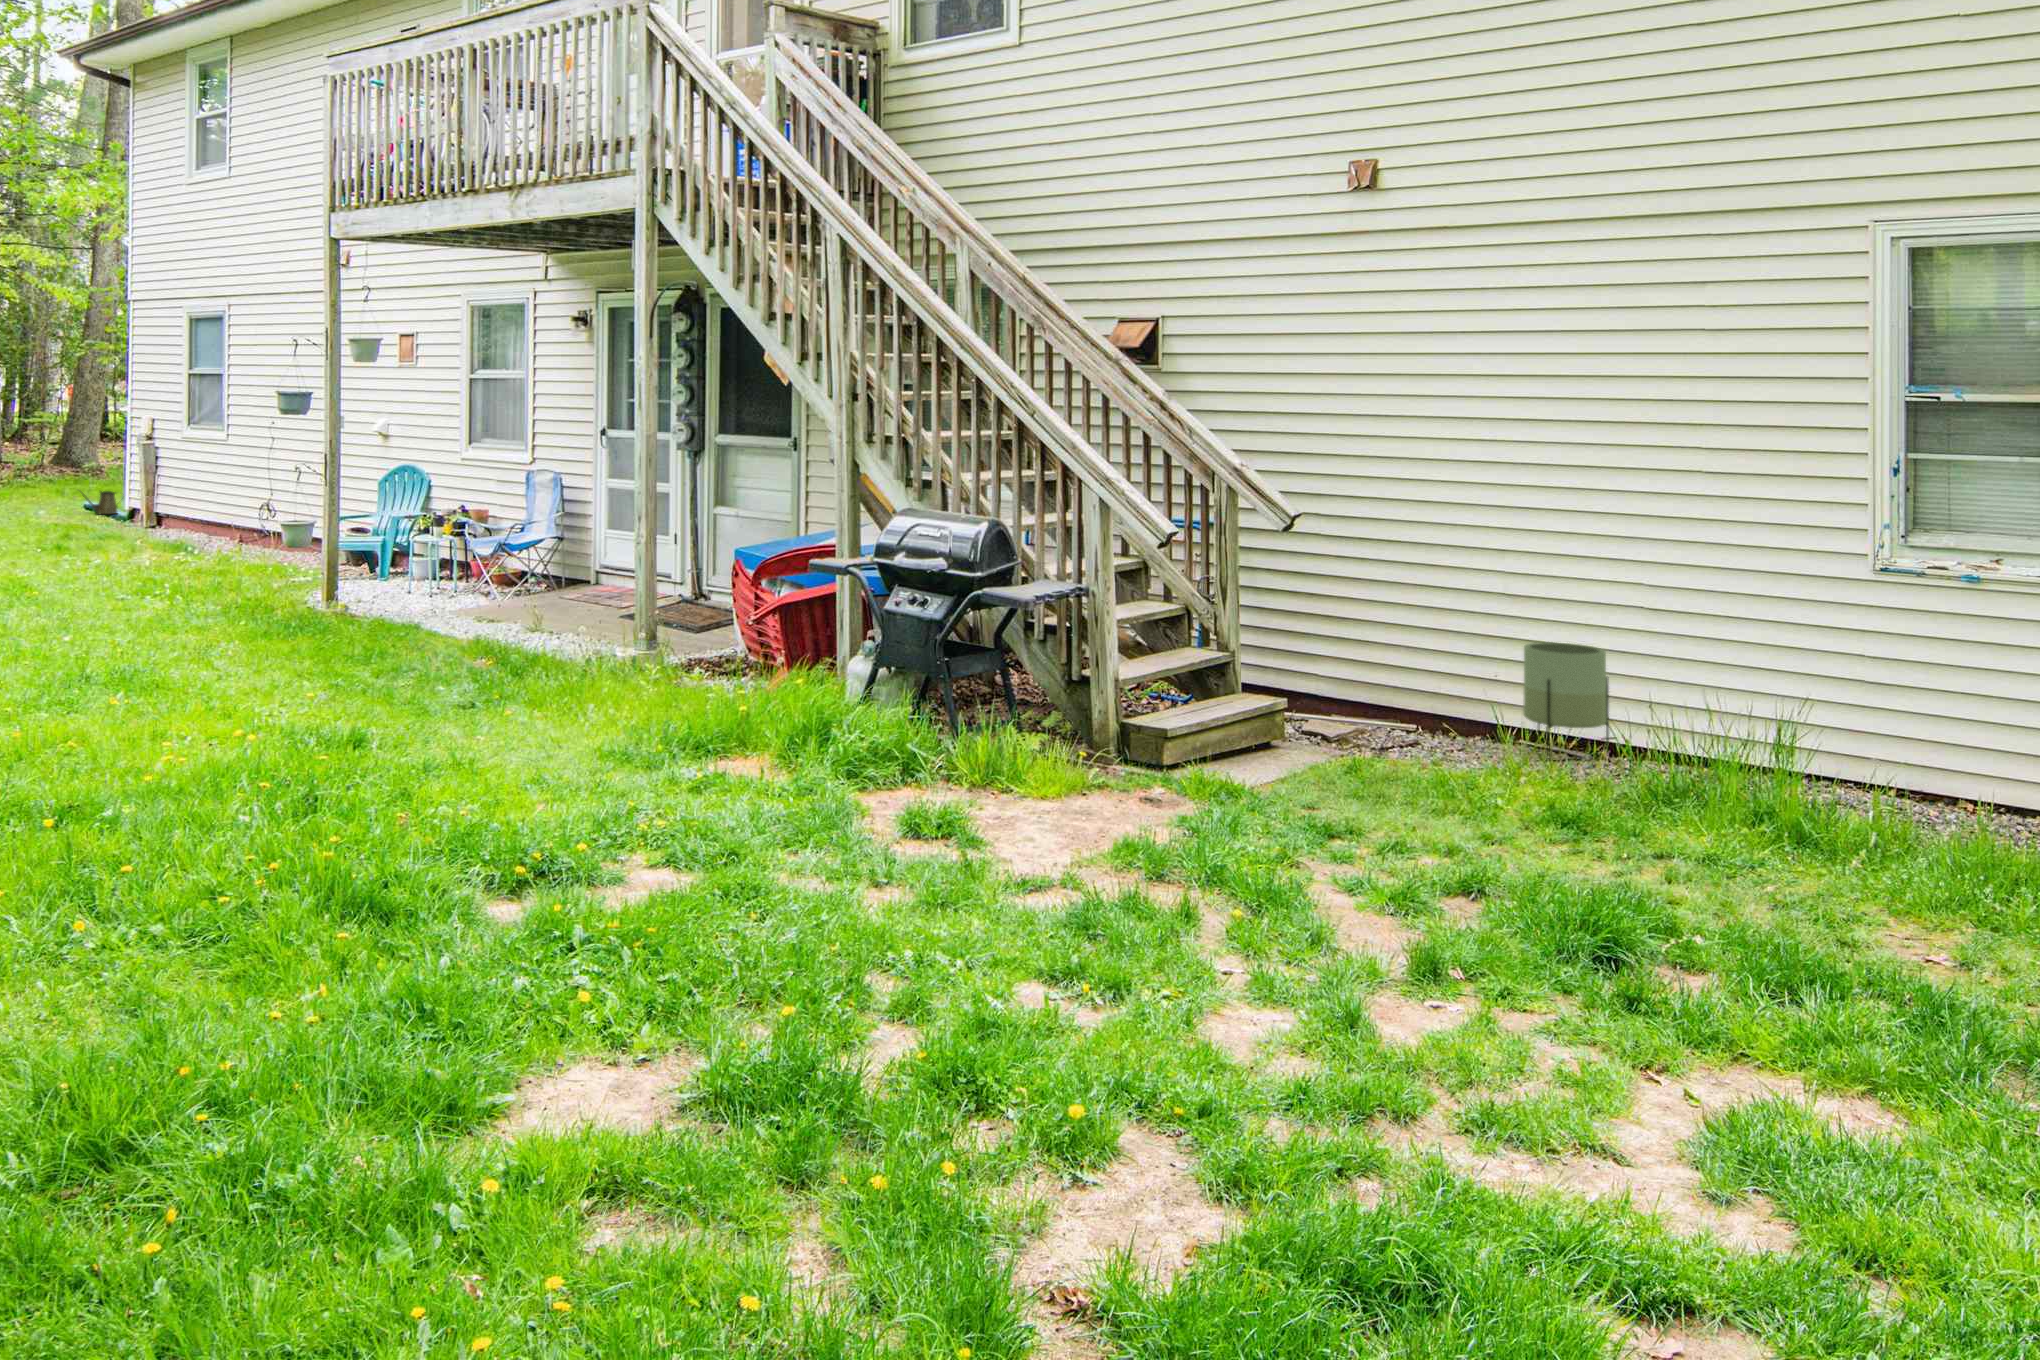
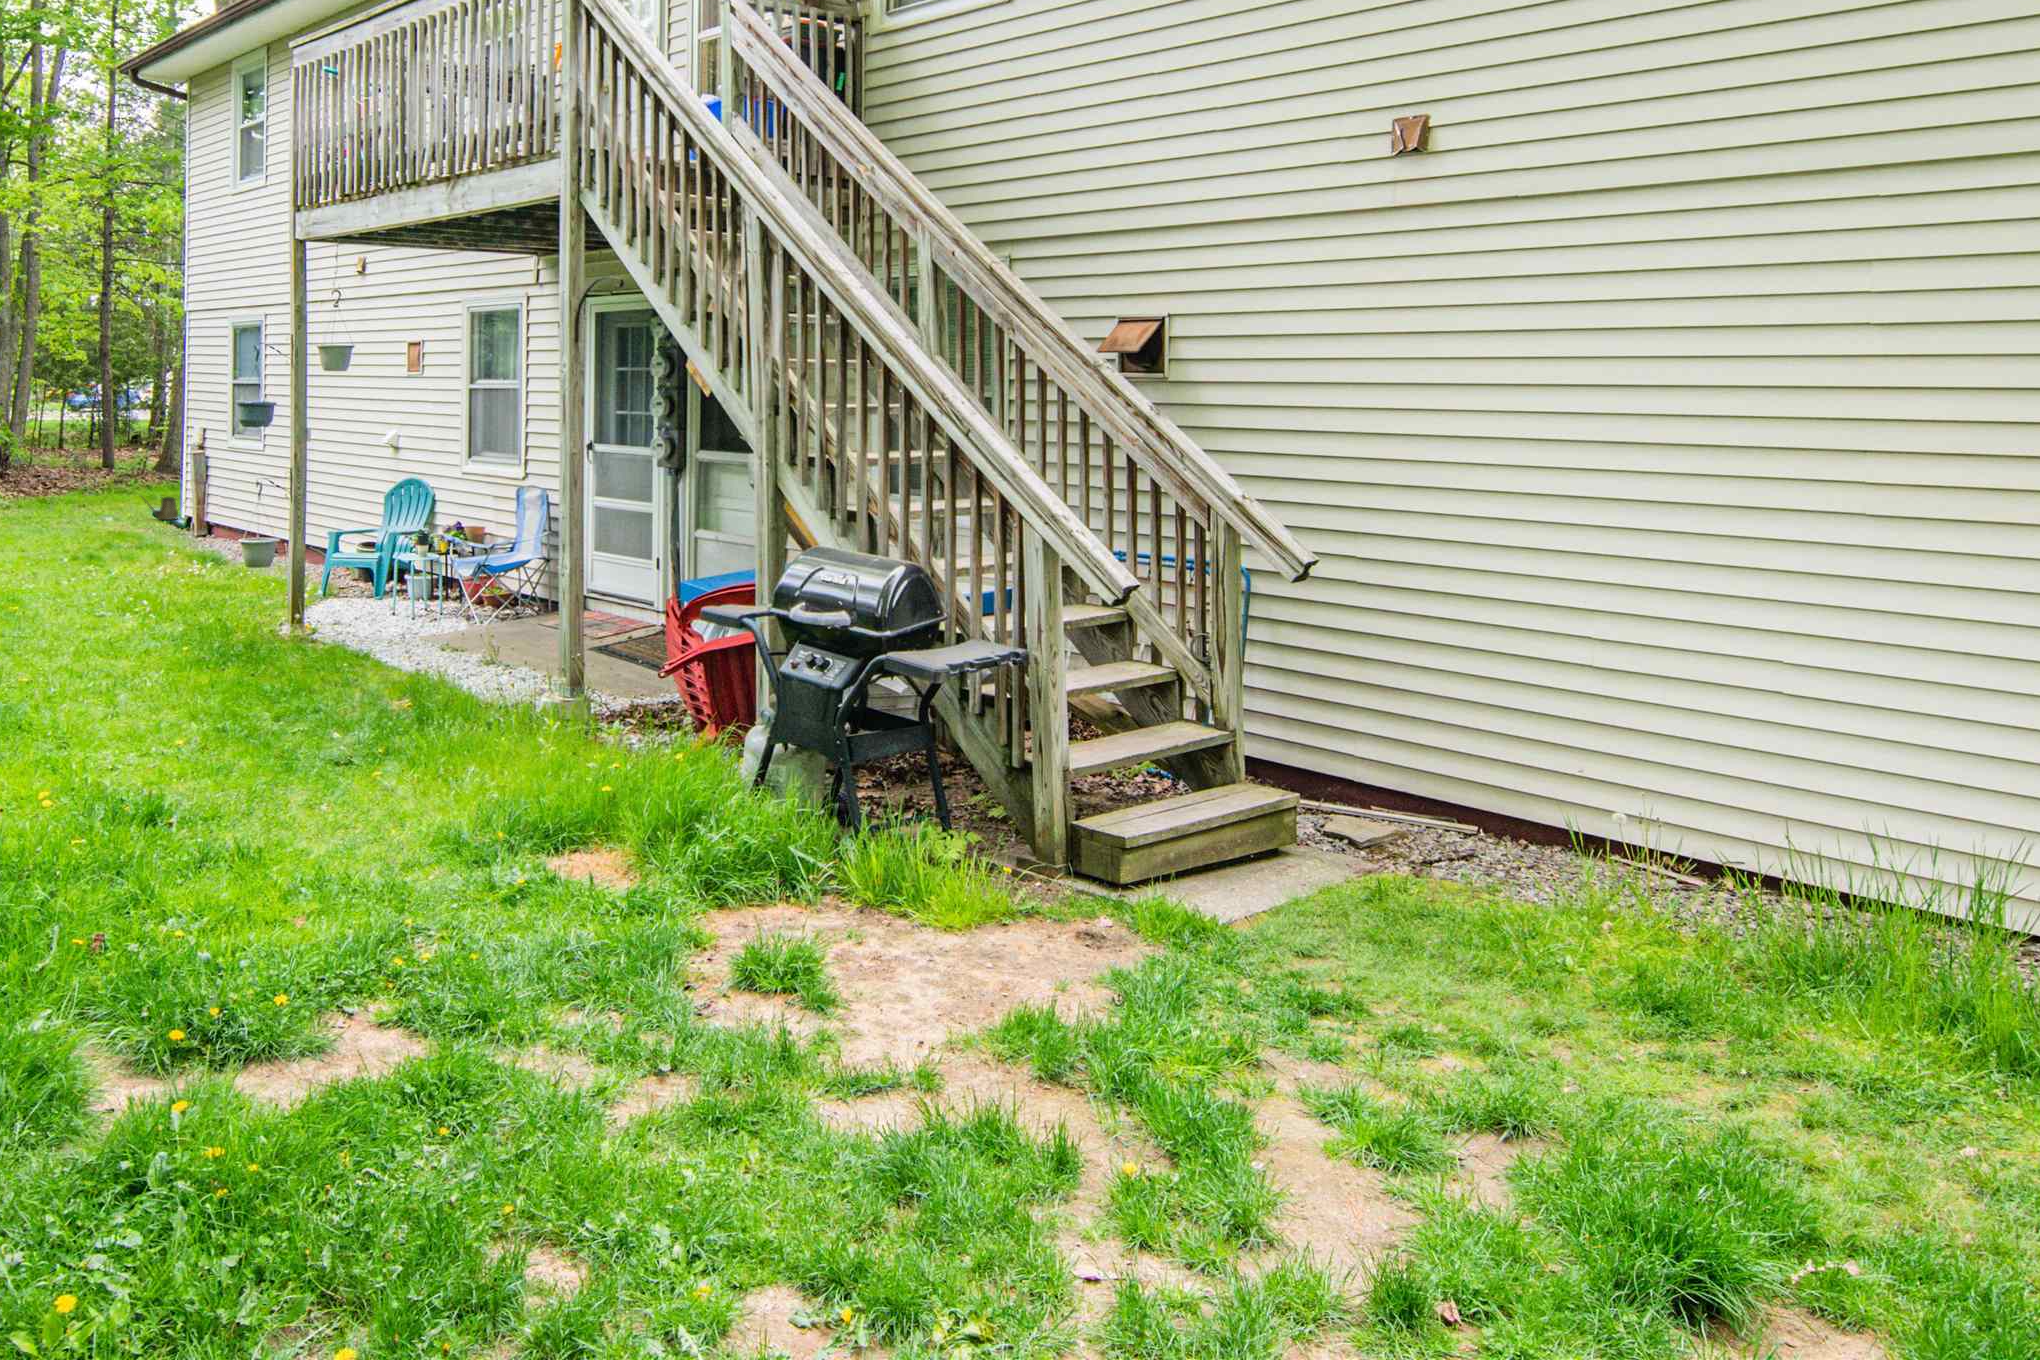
planter: present [1523,642,1609,758] -> none [1609,731,1728,890]

